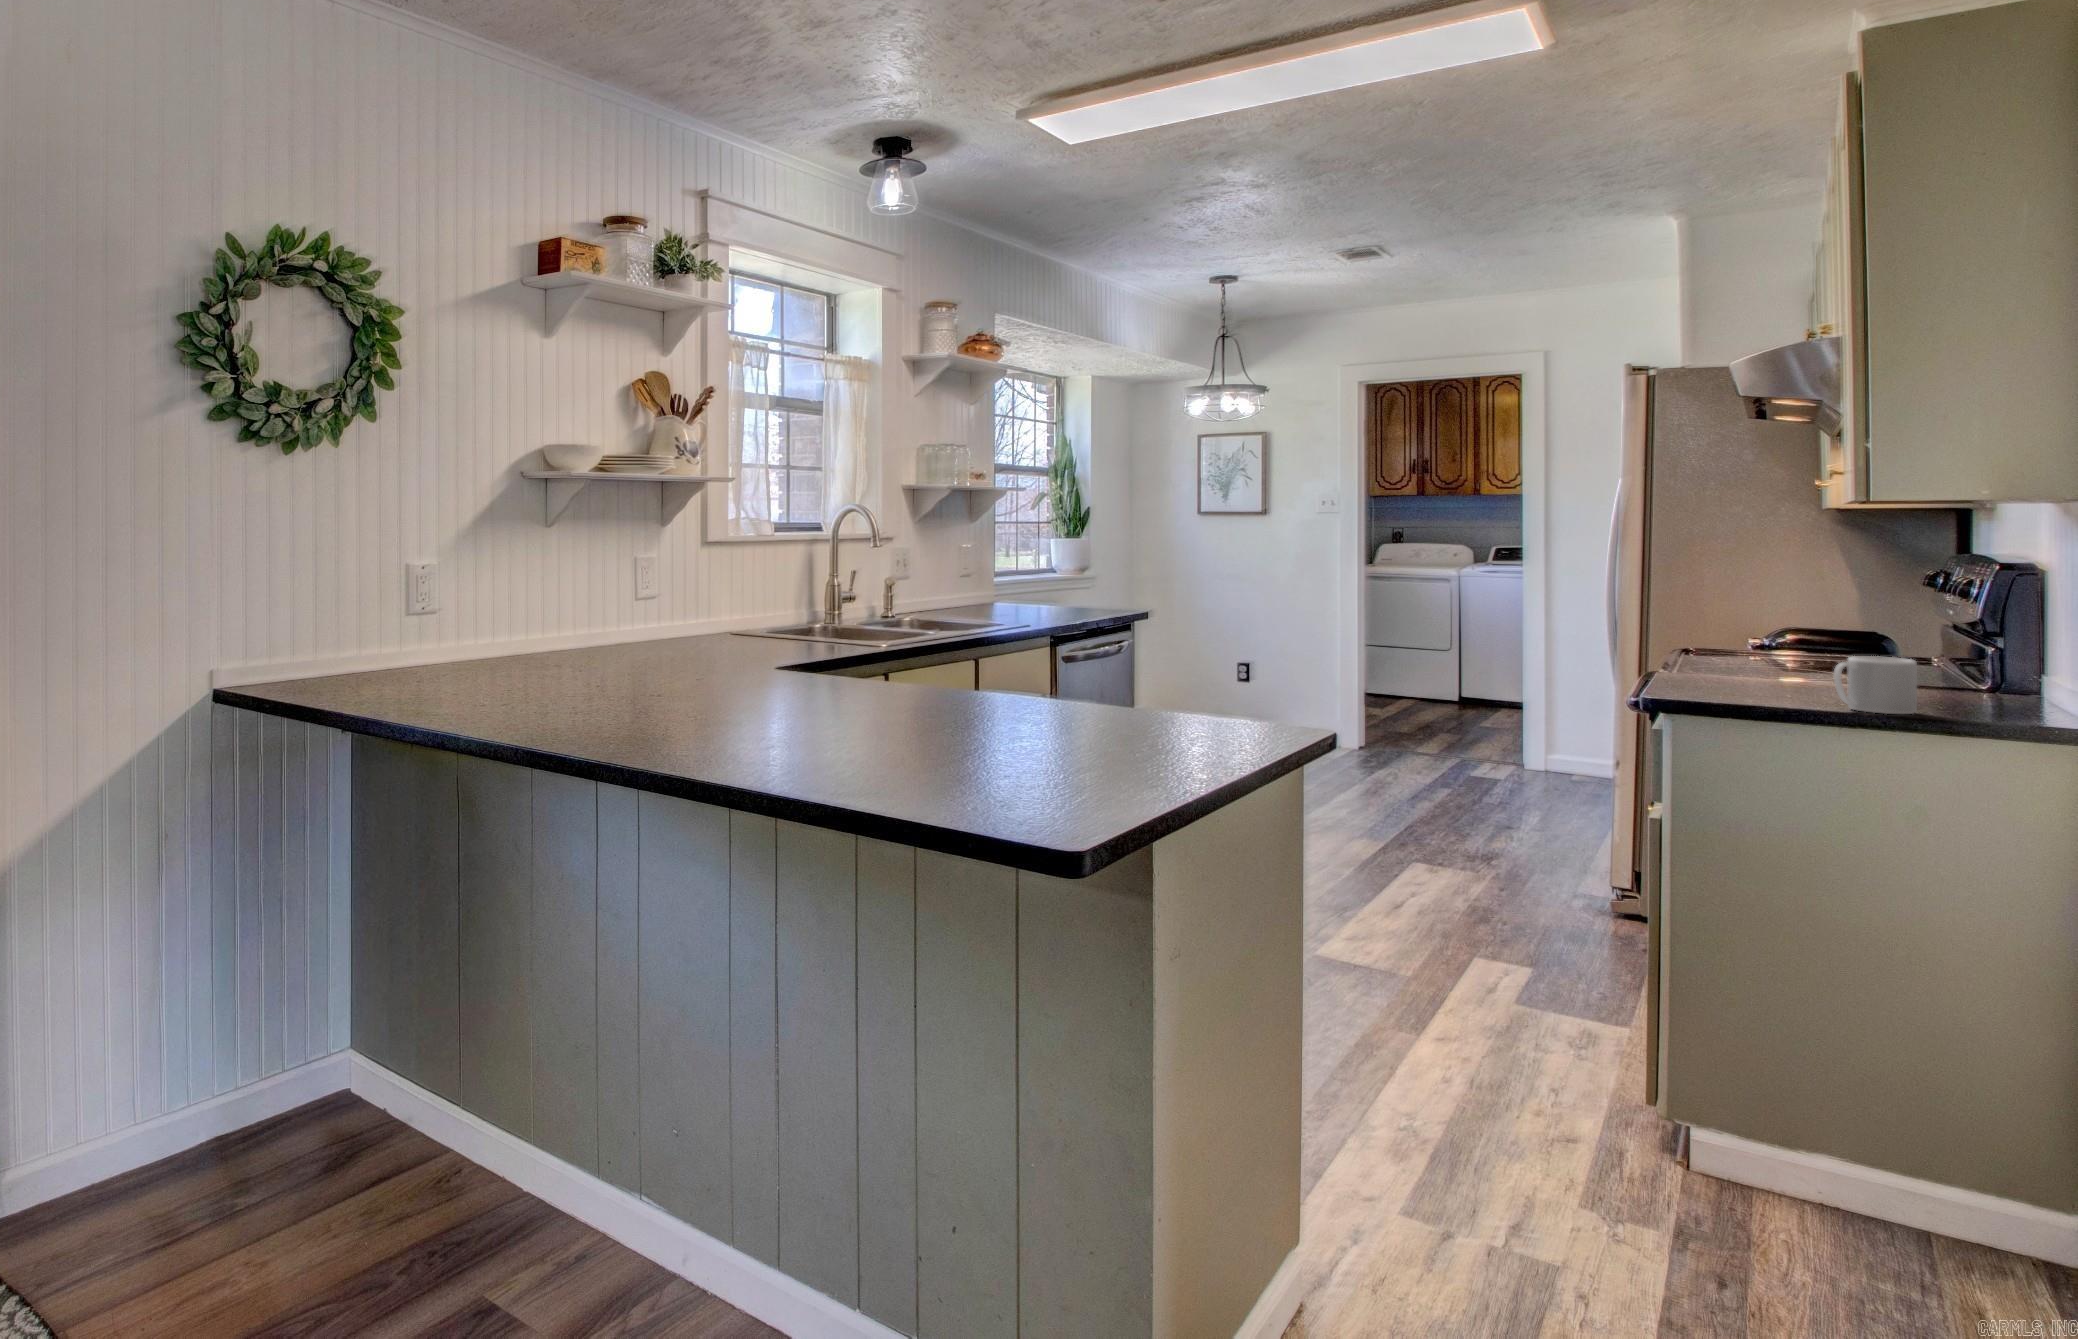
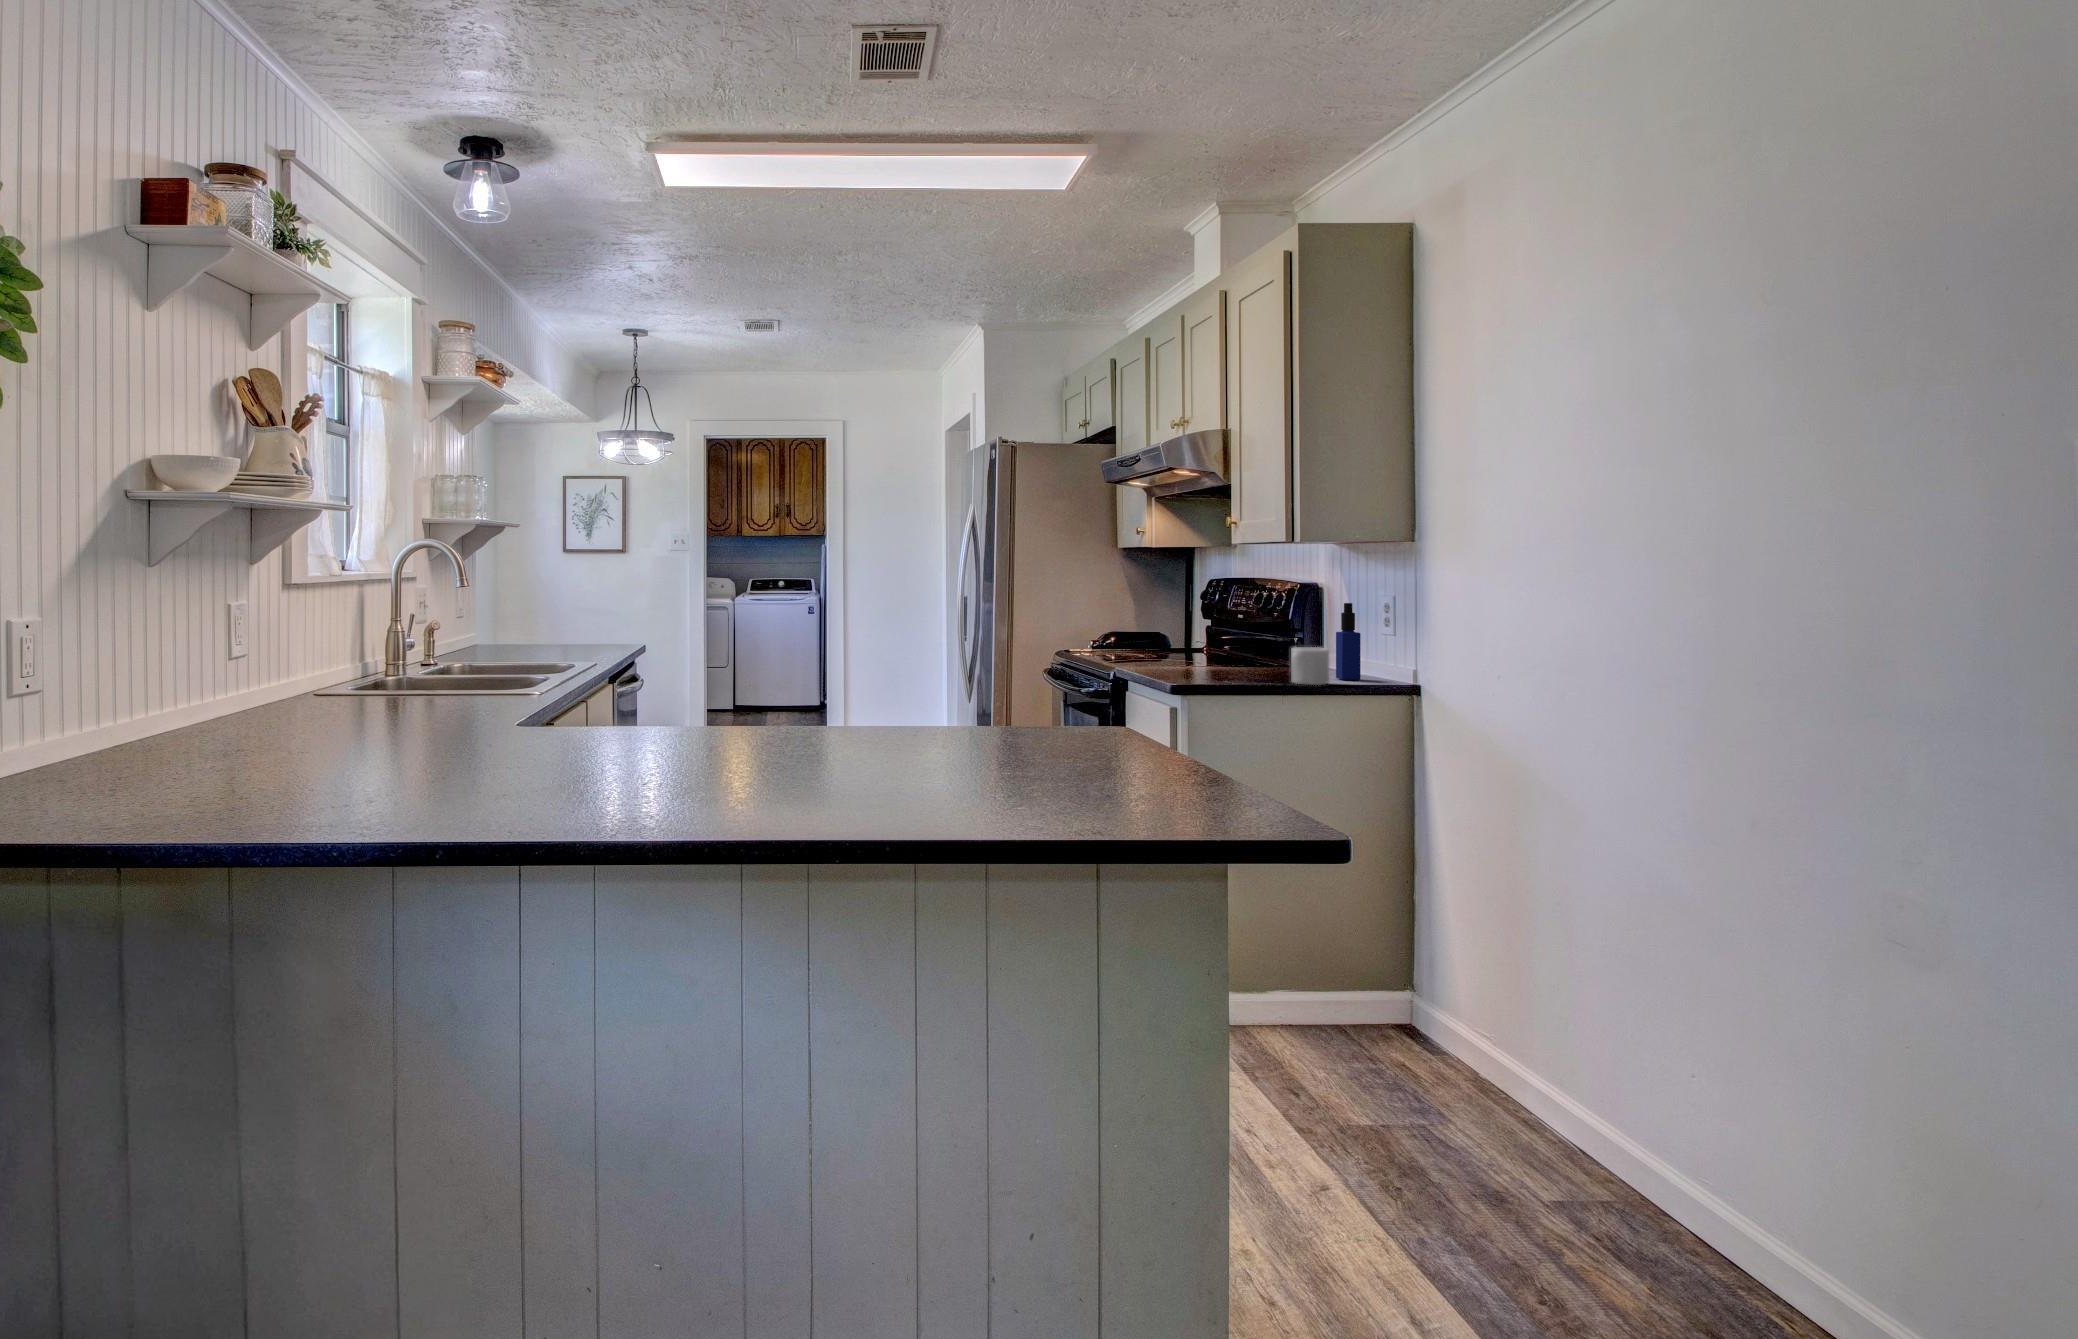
bottle: none [1973,594,2012,715] -> present [1336,603,1361,680]

